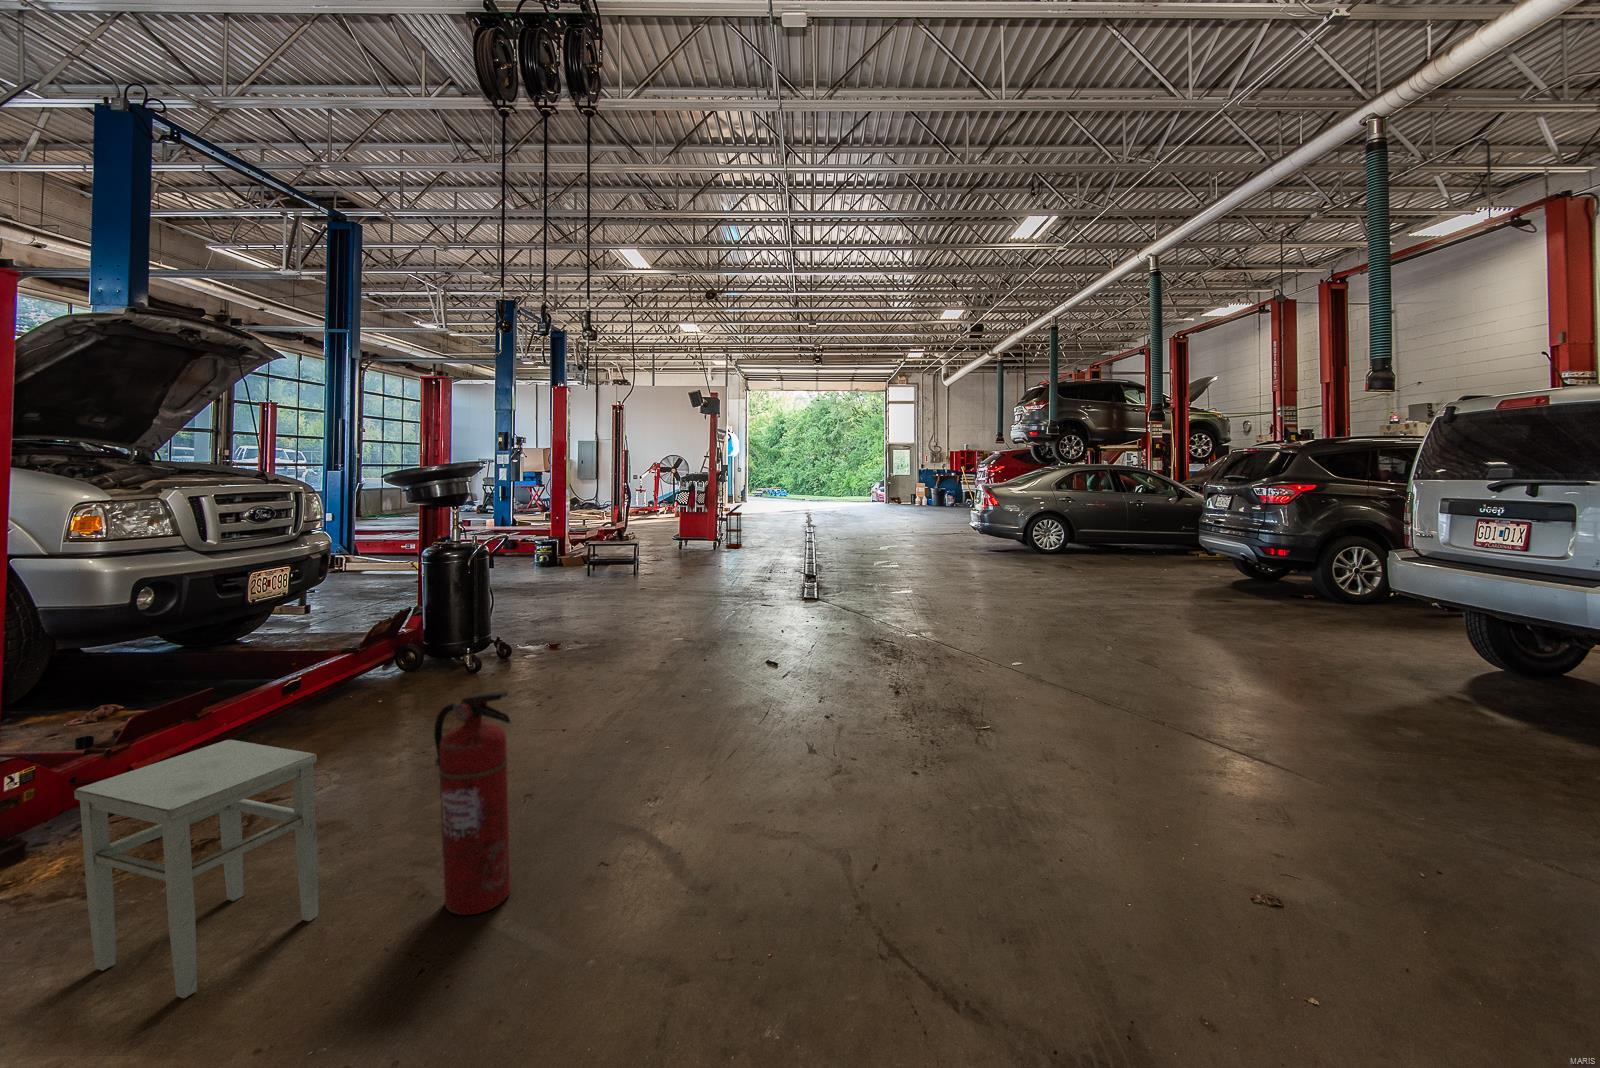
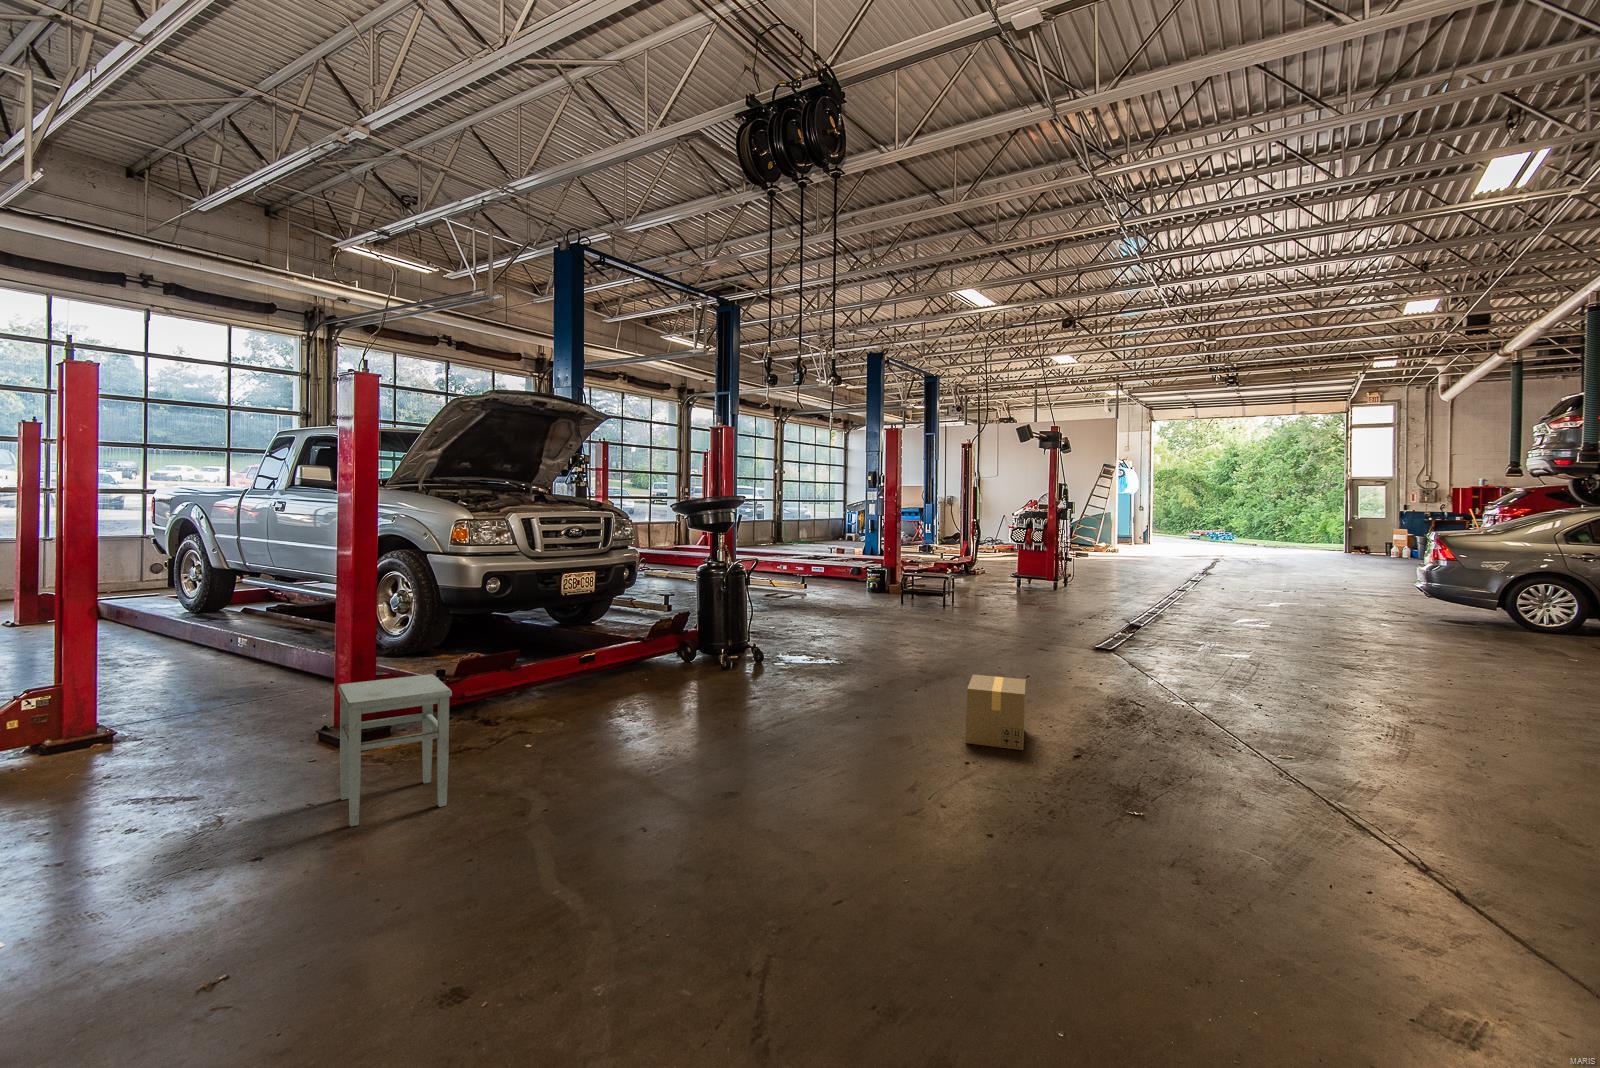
shelving unit: present [726,504,742,548] -> none [1058,546,1082,594]
cardboard box: none [798,628,862,693] -> present [966,675,1026,750]
fire extinguisher: present [434,691,511,915] -> none [503,665,554,834]

